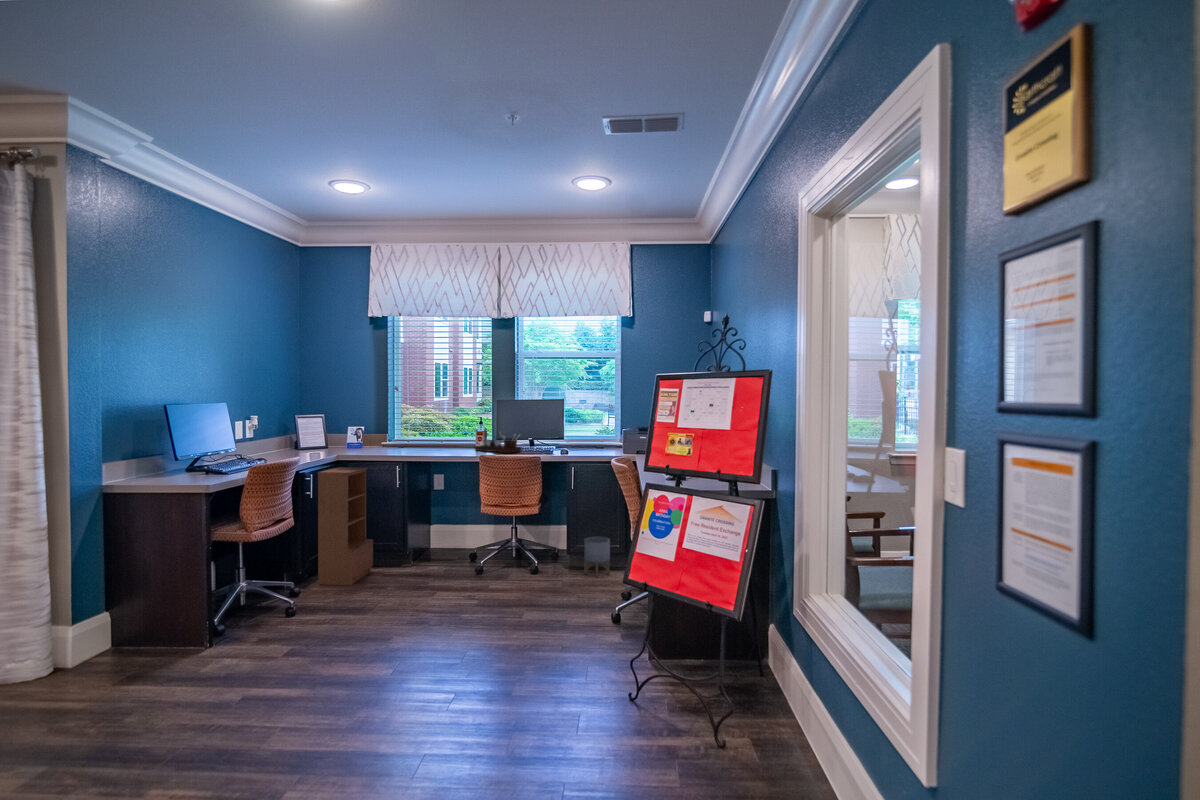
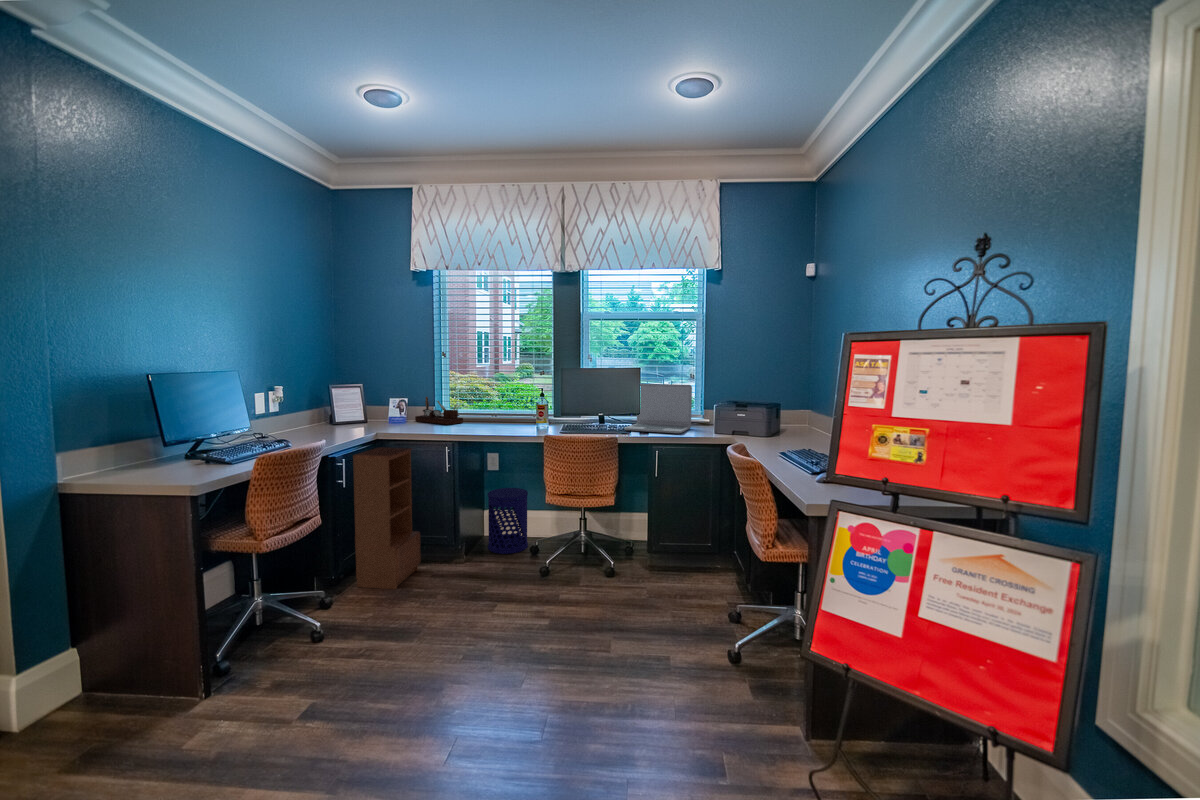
laptop: none [549,413,608,454] -> present [624,384,692,434]
desk organizer: present [475,428,521,453] -> present [415,397,463,425]
waste bin: none [433,505,468,561] -> present [488,488,528,554]
planter: present [584,537,610,578] -> none [669,532,701,584]

